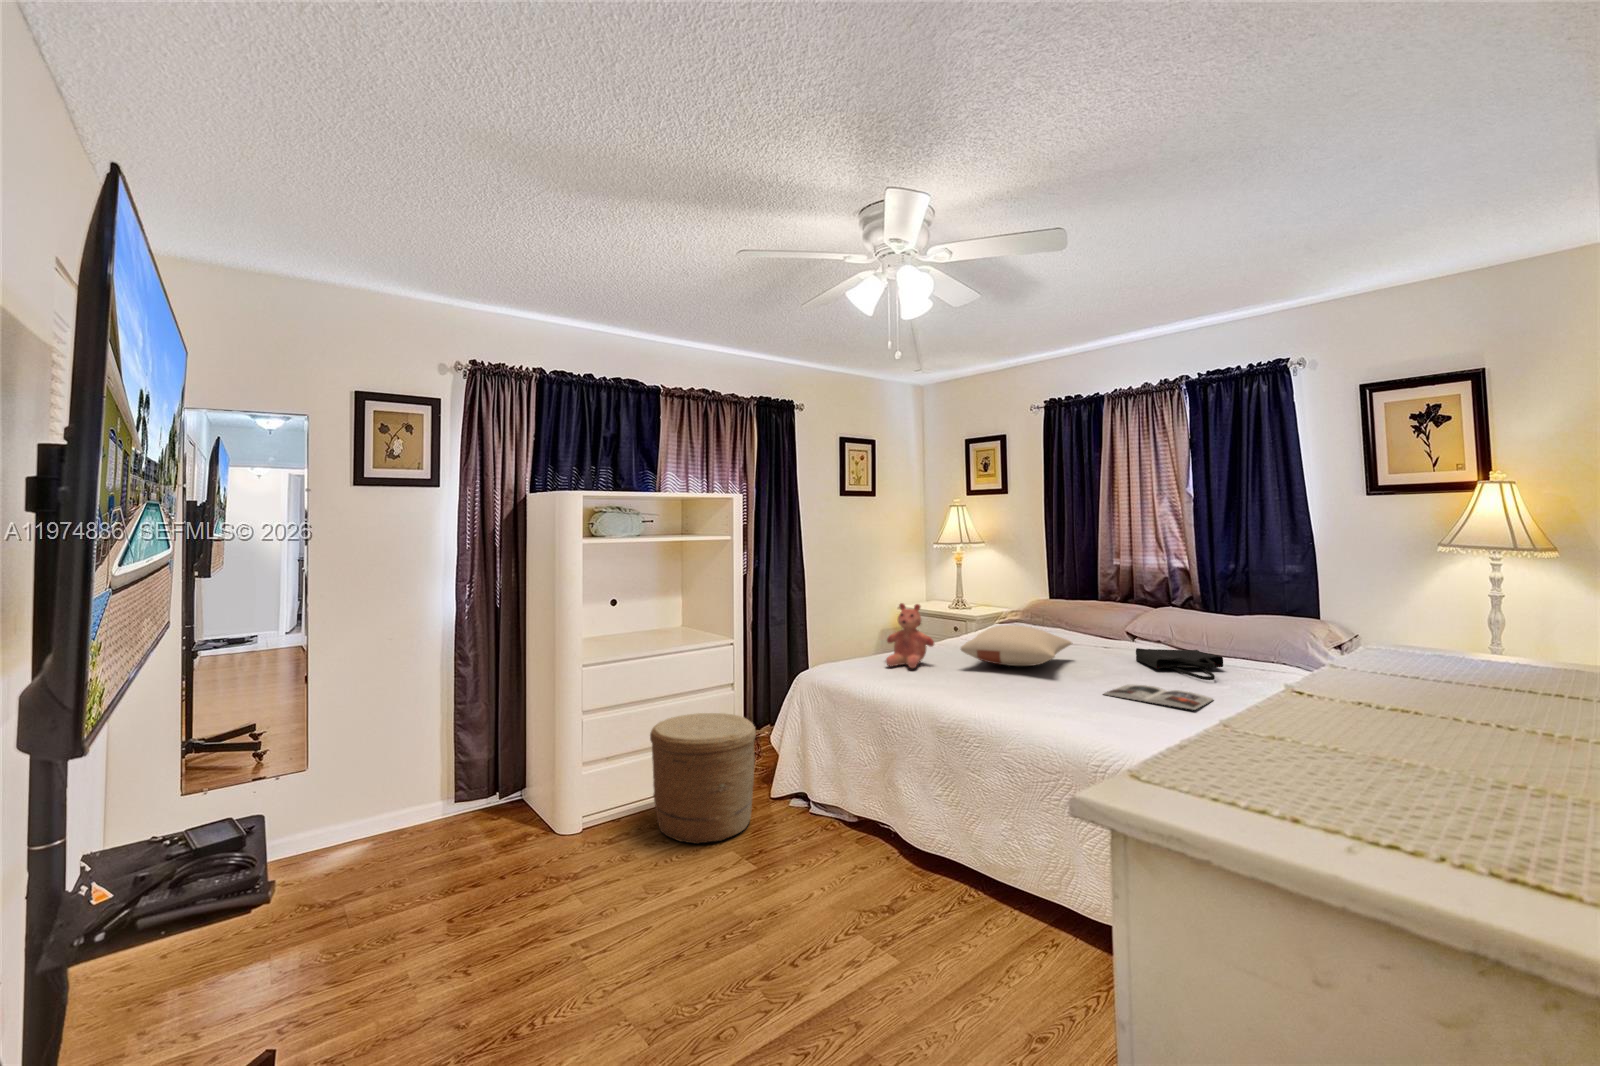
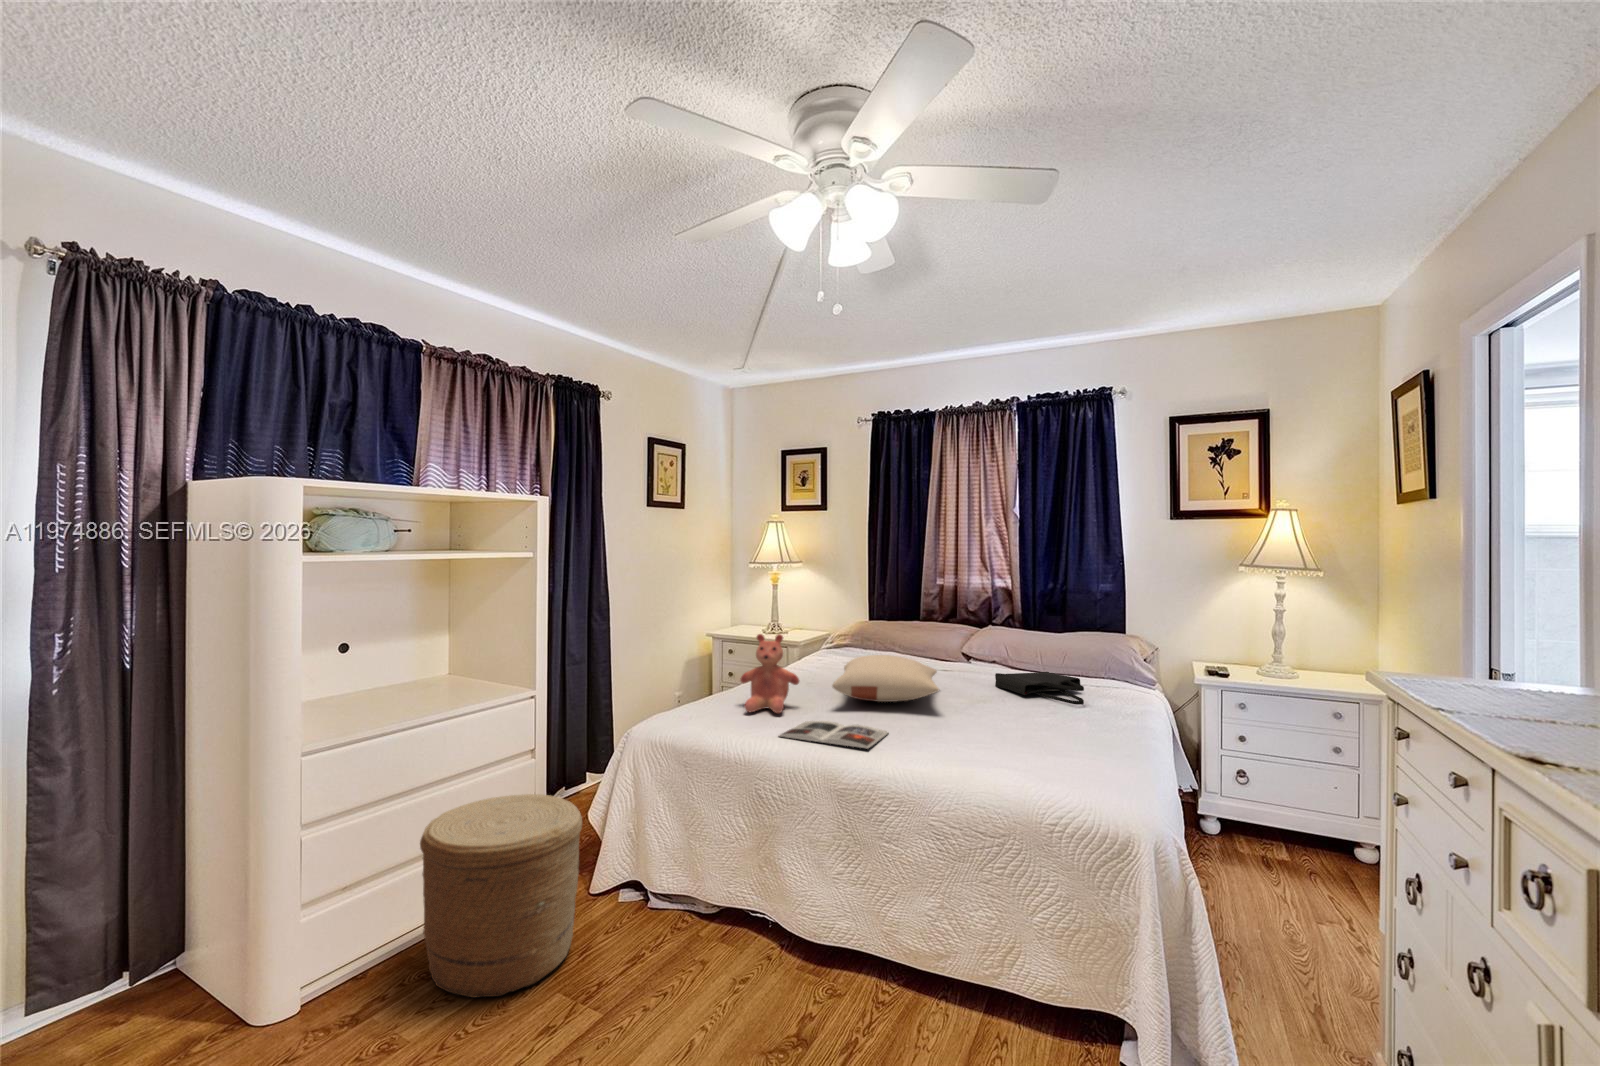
magazine: present [1104,684,1213,710] -> present [779,721,888,749]

